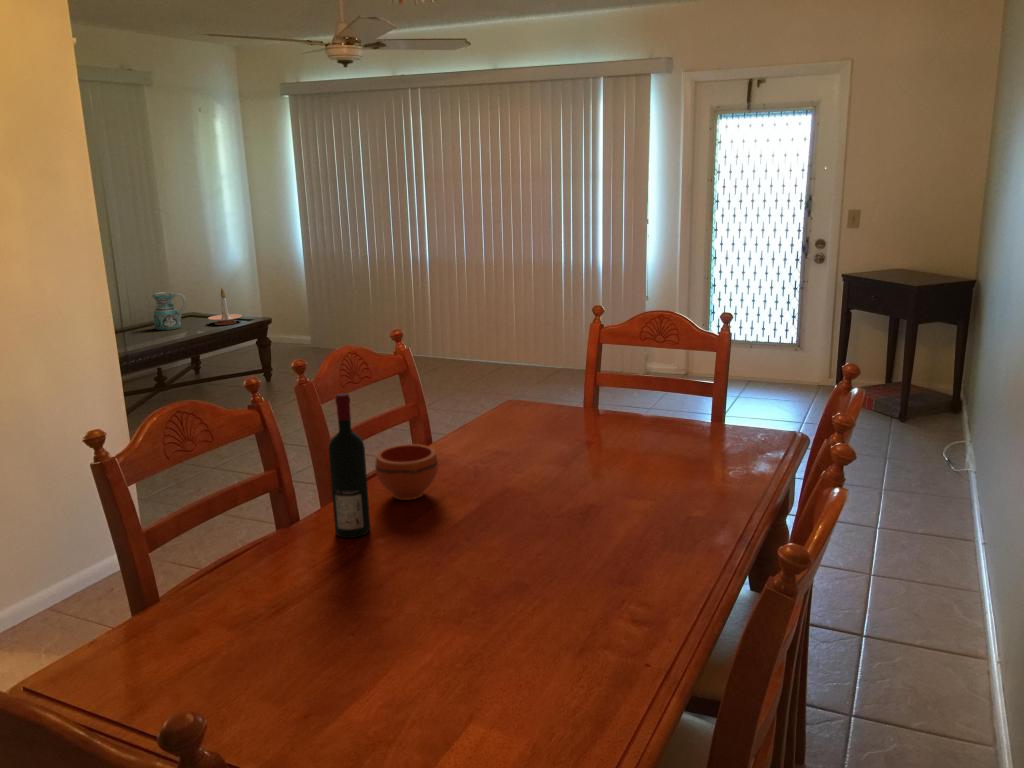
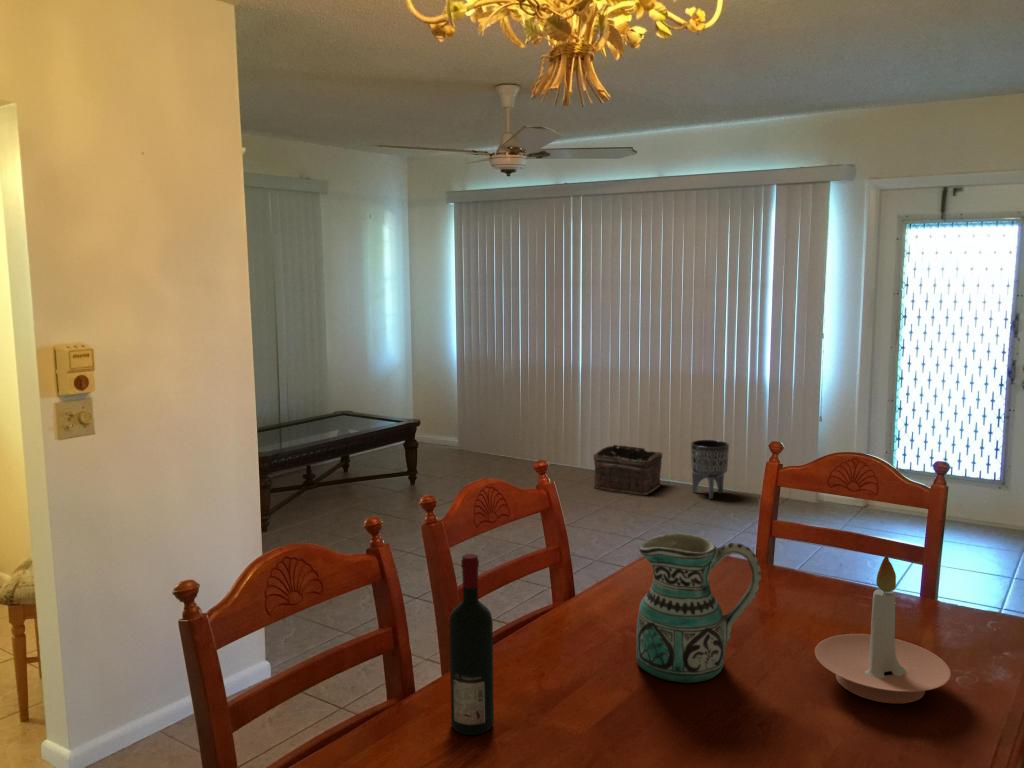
candle holder: present [208,289,242,325] -> present [815,555,951,703]
ceramic pitcher: present [152,292,186,330] -> present [636,533,761,683]
planter: none [534,323,568,377] -> present [691,440,729,499]
basket: none [444,332,508,376] -> present [594,445,662,494]
bowl: present [375,444,438,500] -> none [506,610,581,682]

